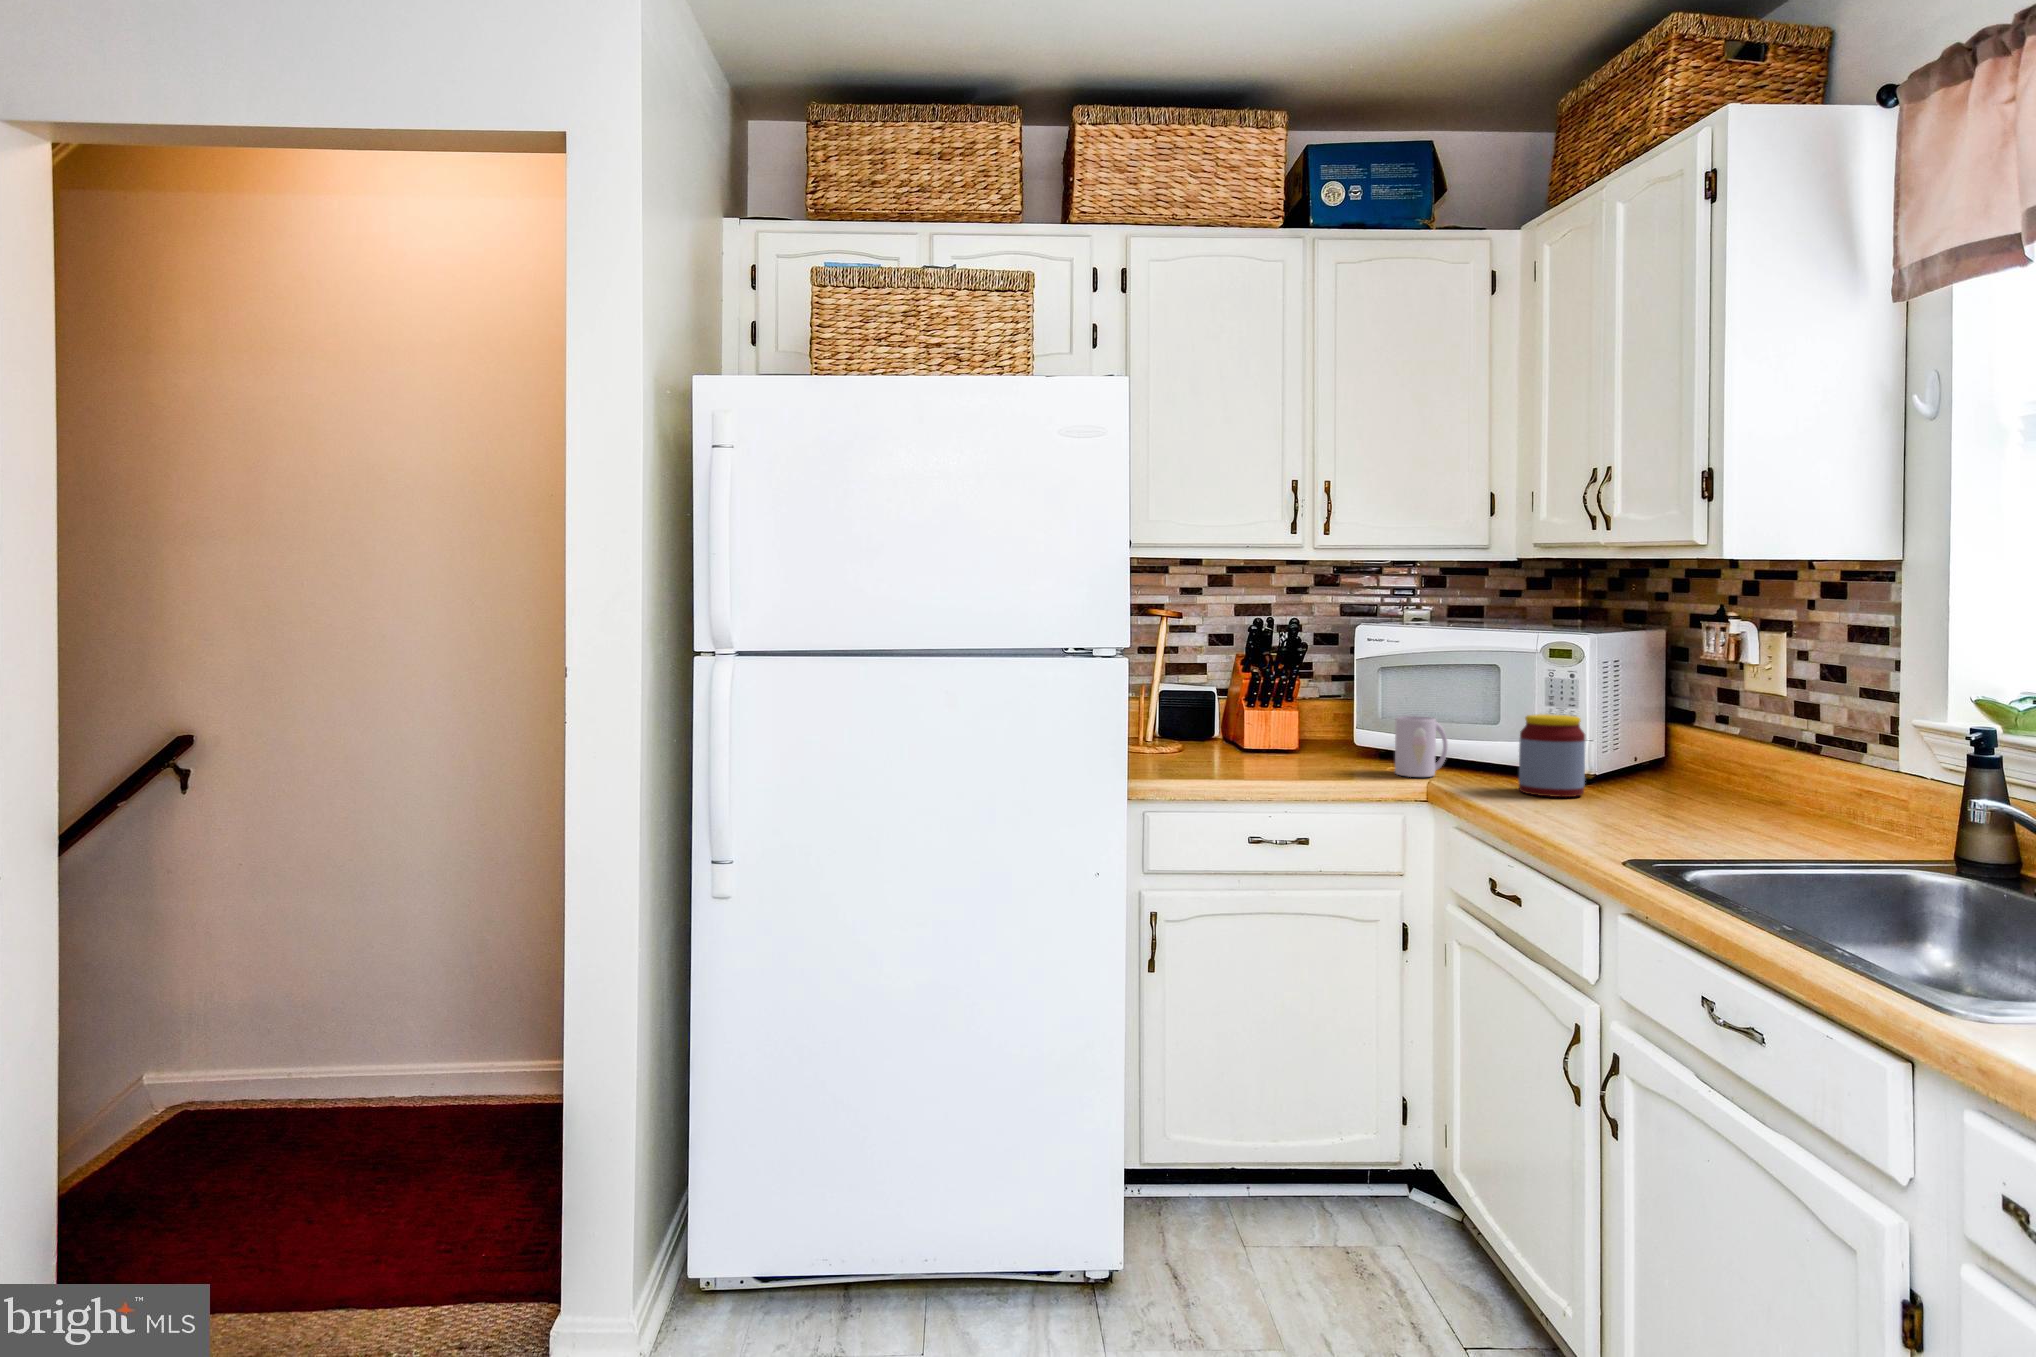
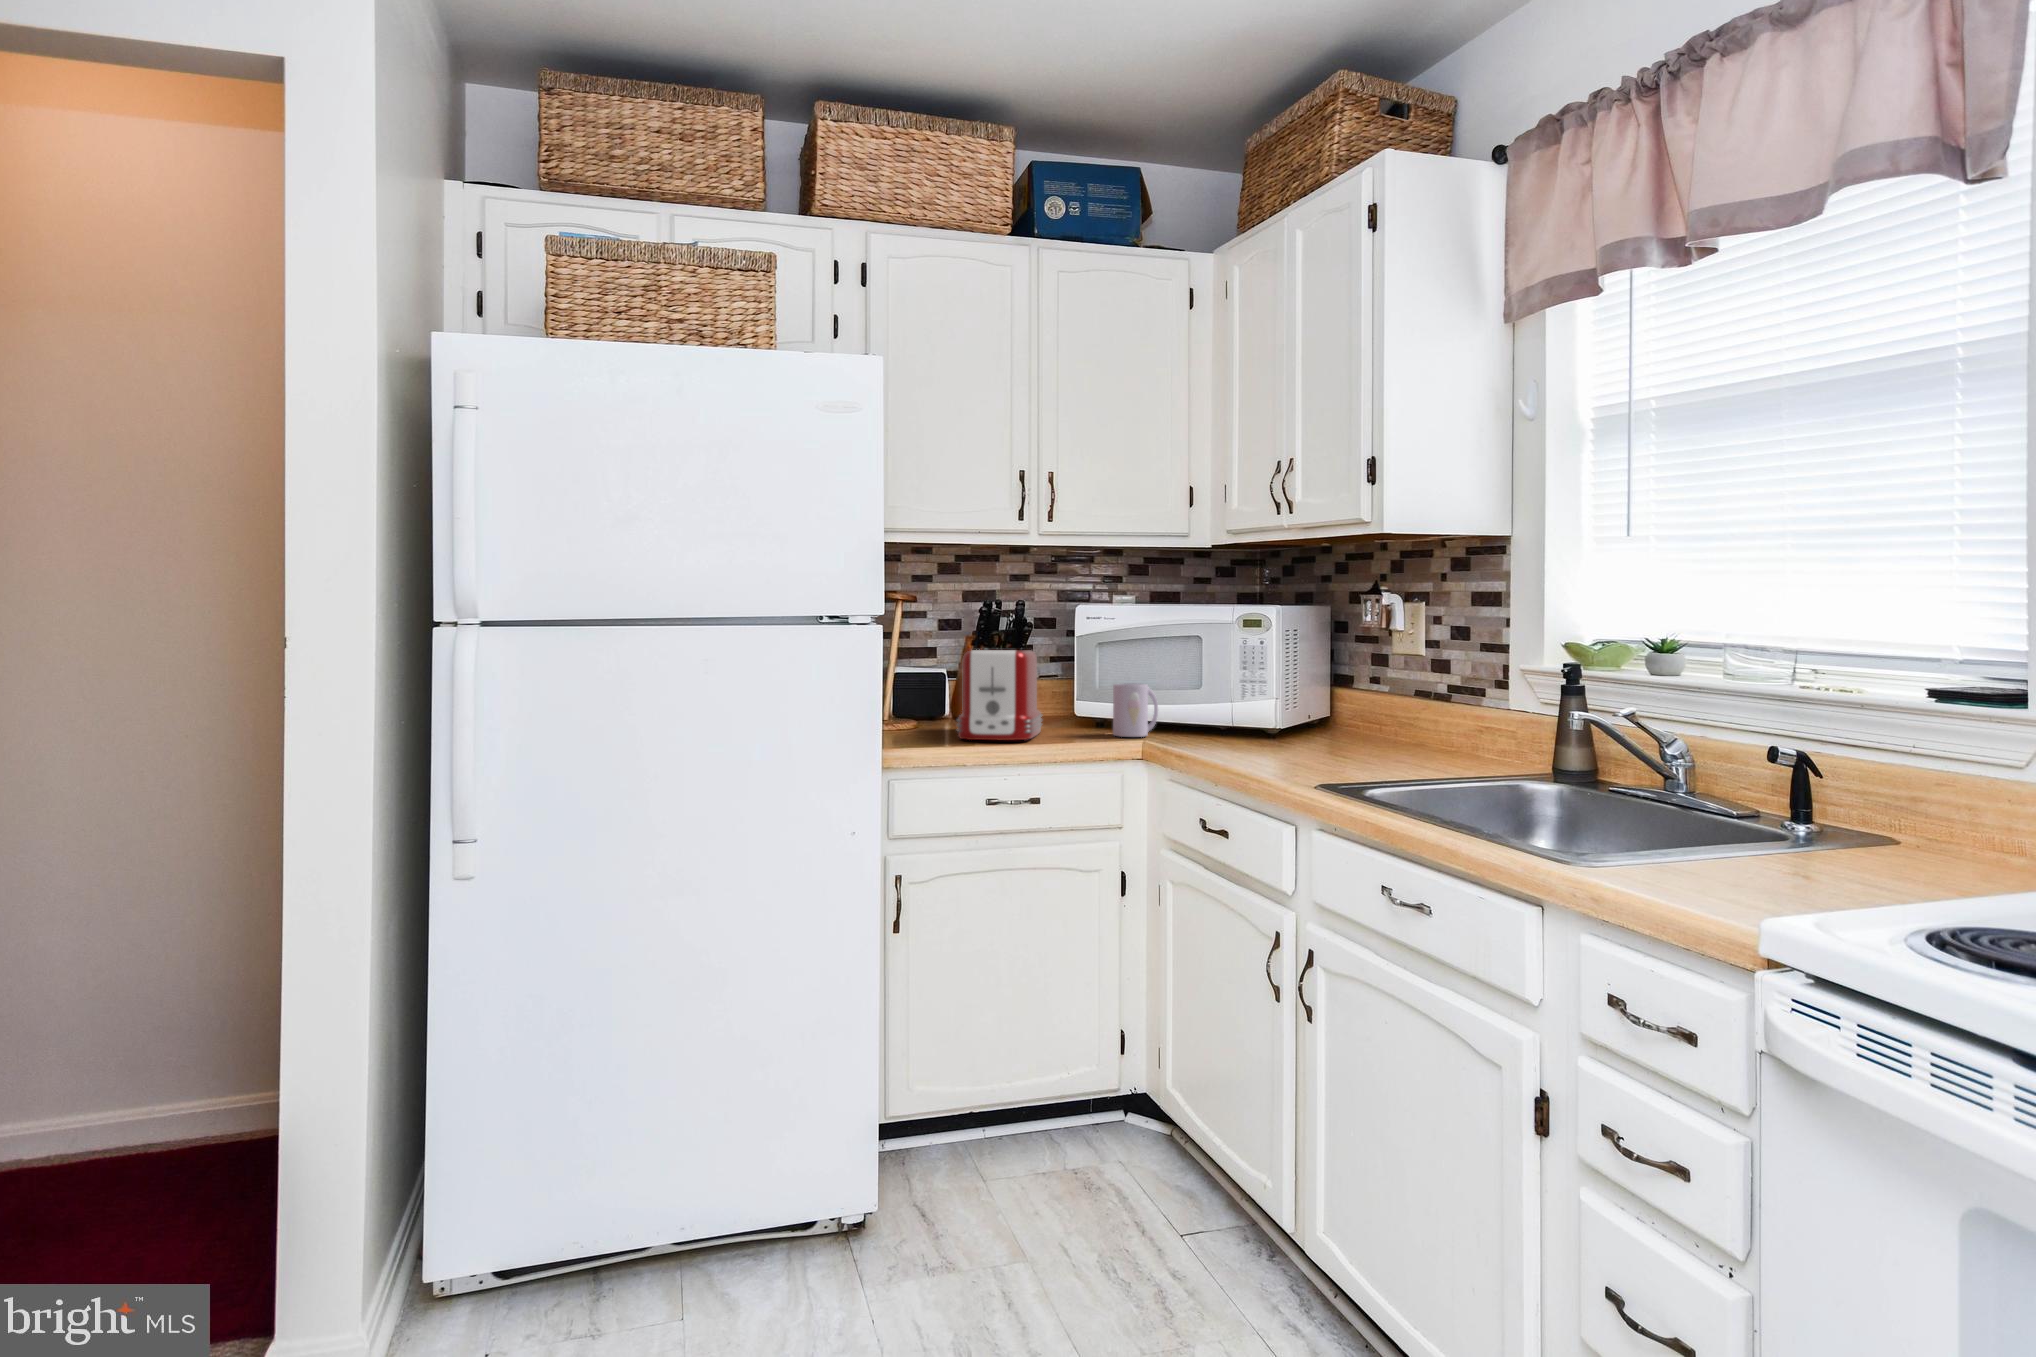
toaster: none [1220,677,1316,780] -> present [957,650,1042,740]
jar: present [1519,714,1585,797] -> none [1219,677,1273,748]

